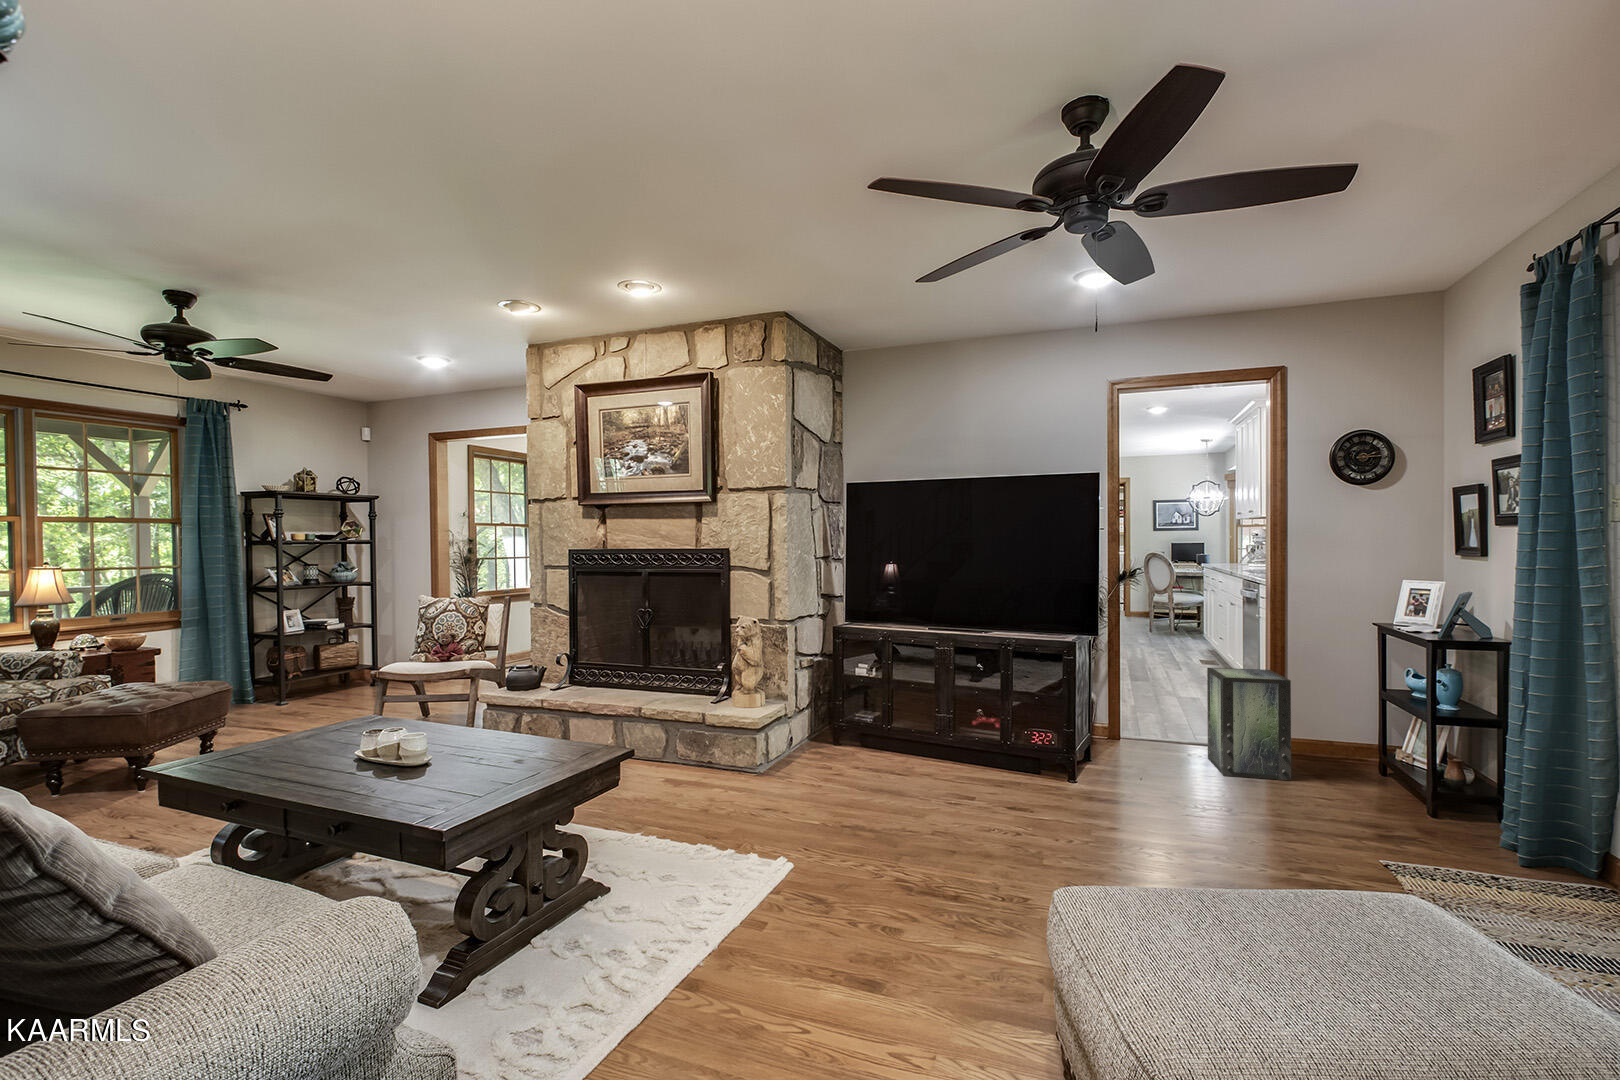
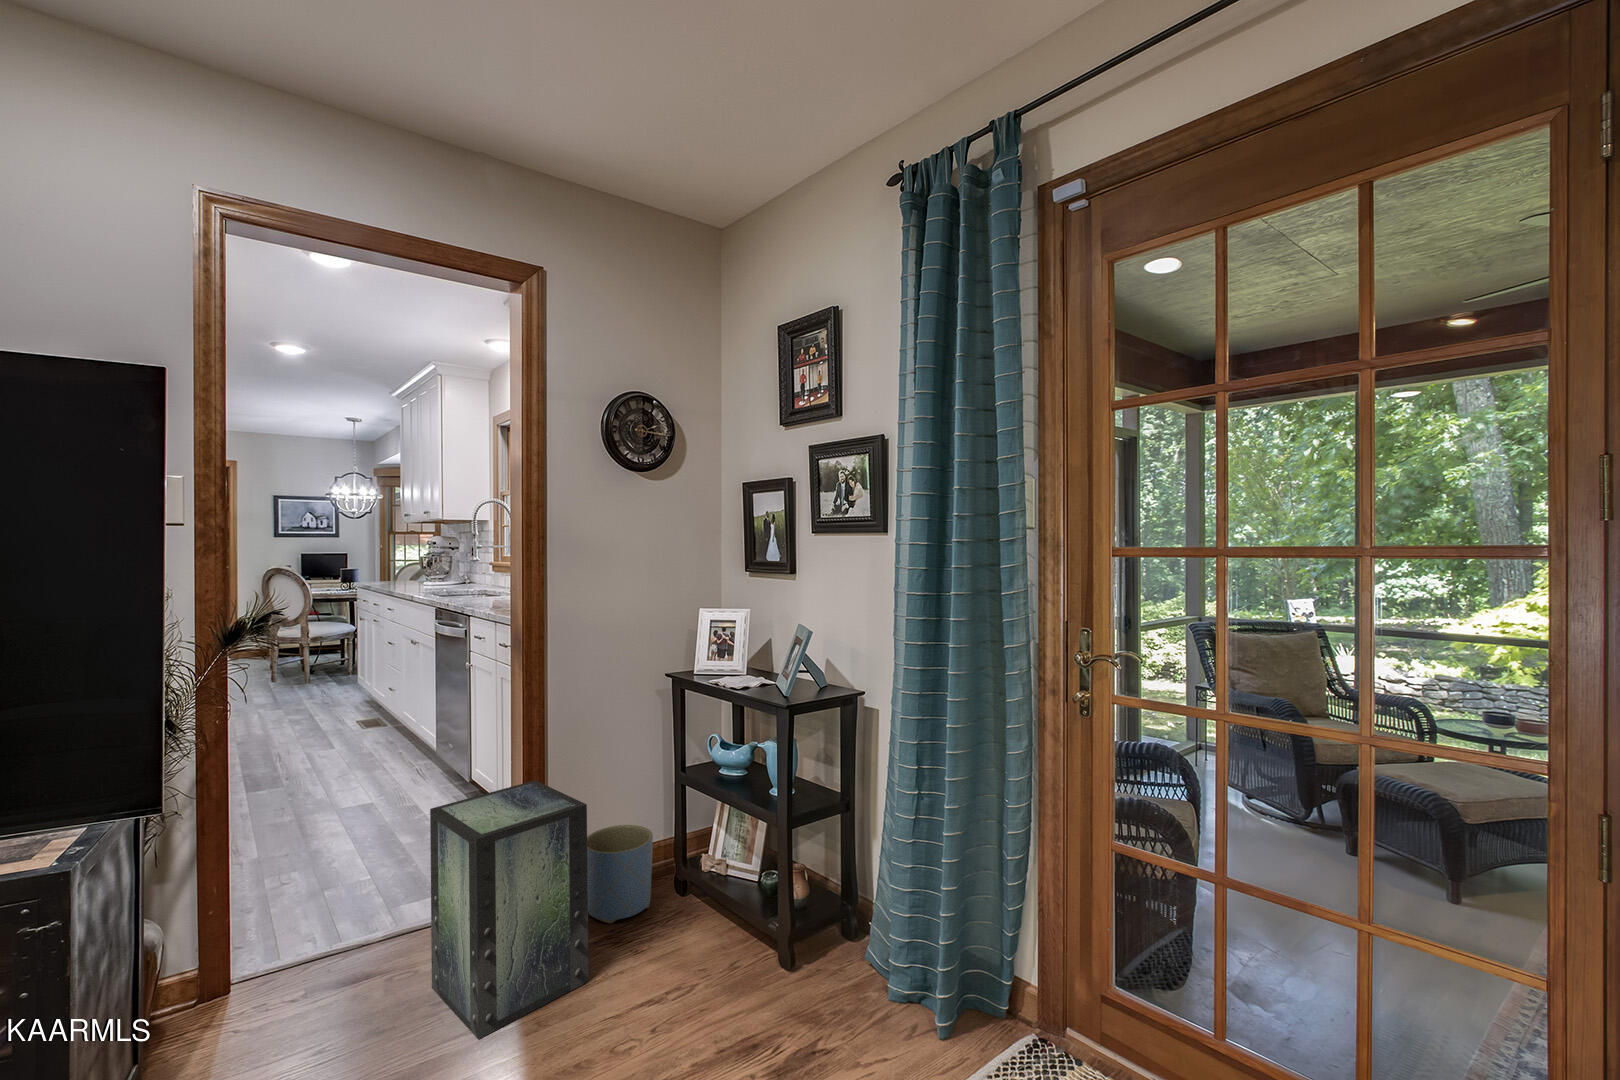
planter: none [1306,718,1359,773] -> present [587,825,653,923]

